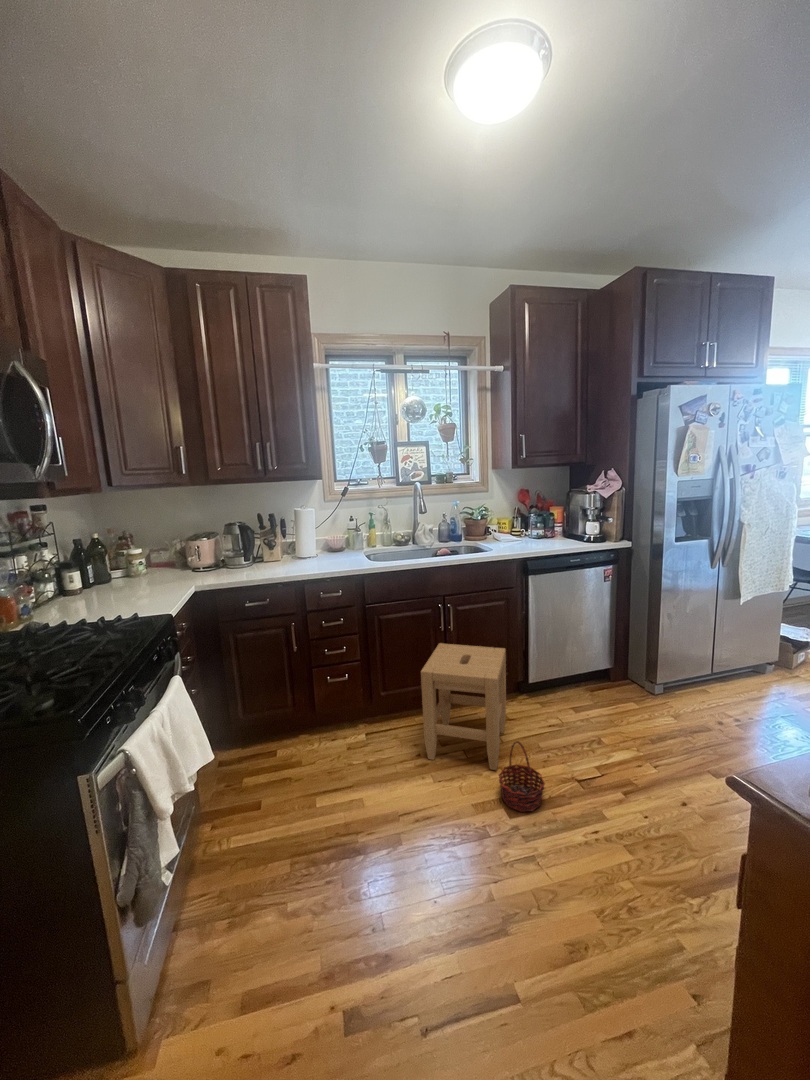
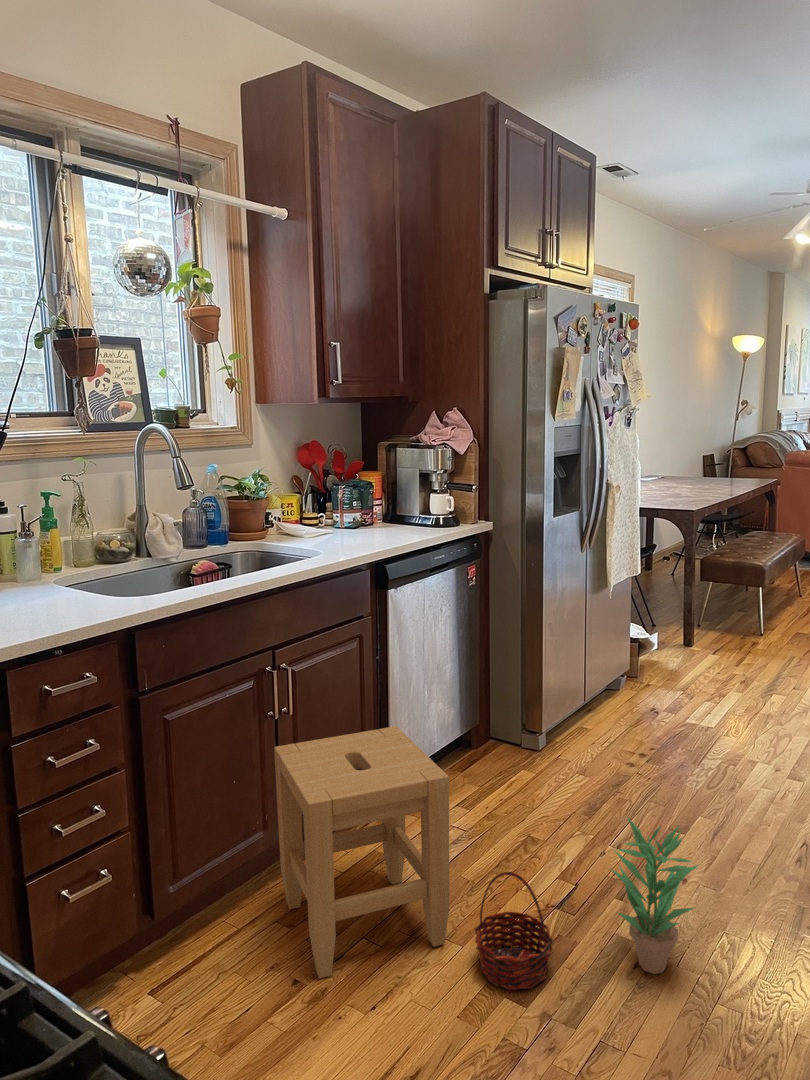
potted plant: none [573,734,638,845] -> present [611,816,698,974]

